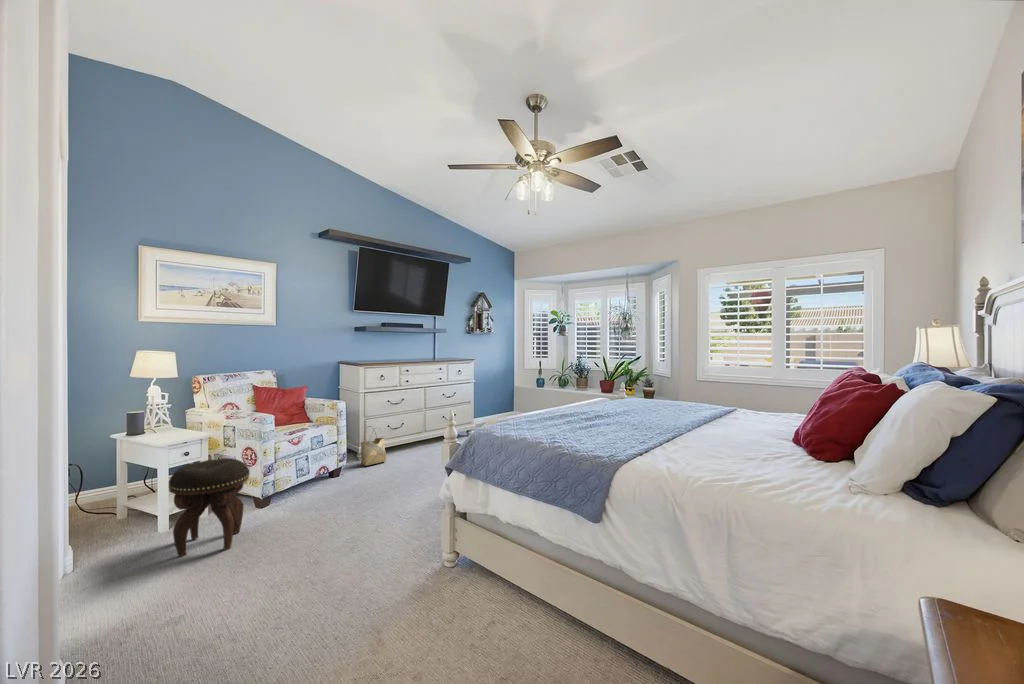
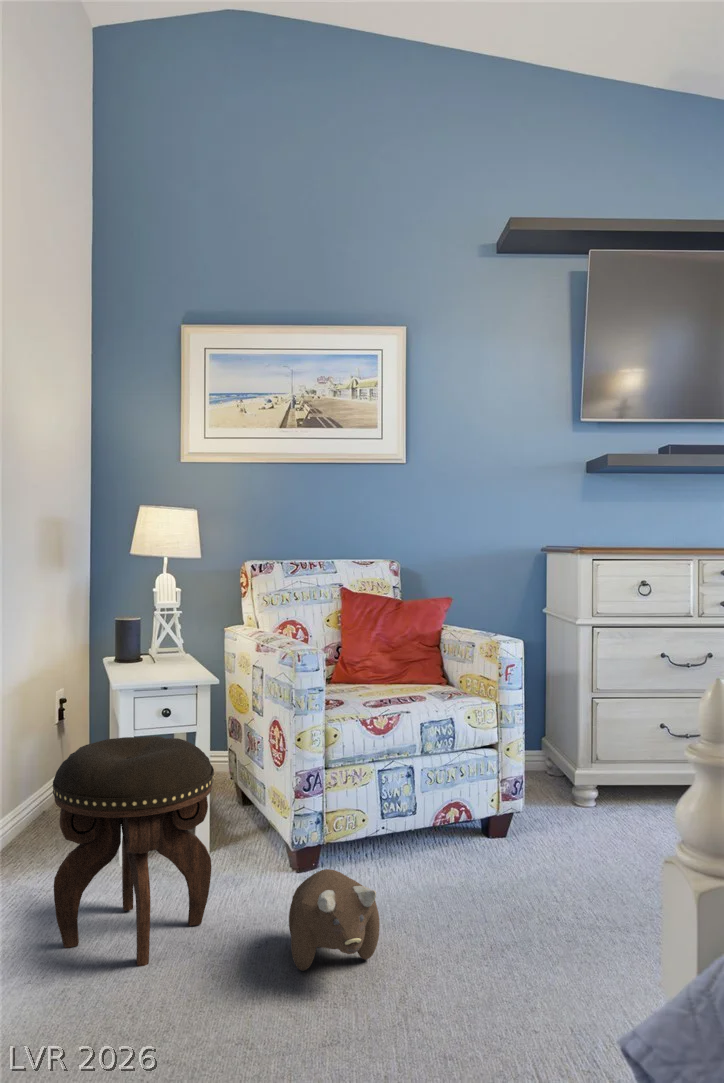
woven basket: present [361,426,386,466] -> none [570,716,643,822]
plush toy: none [286,493,330,530] -> present [289,869,380,971]

